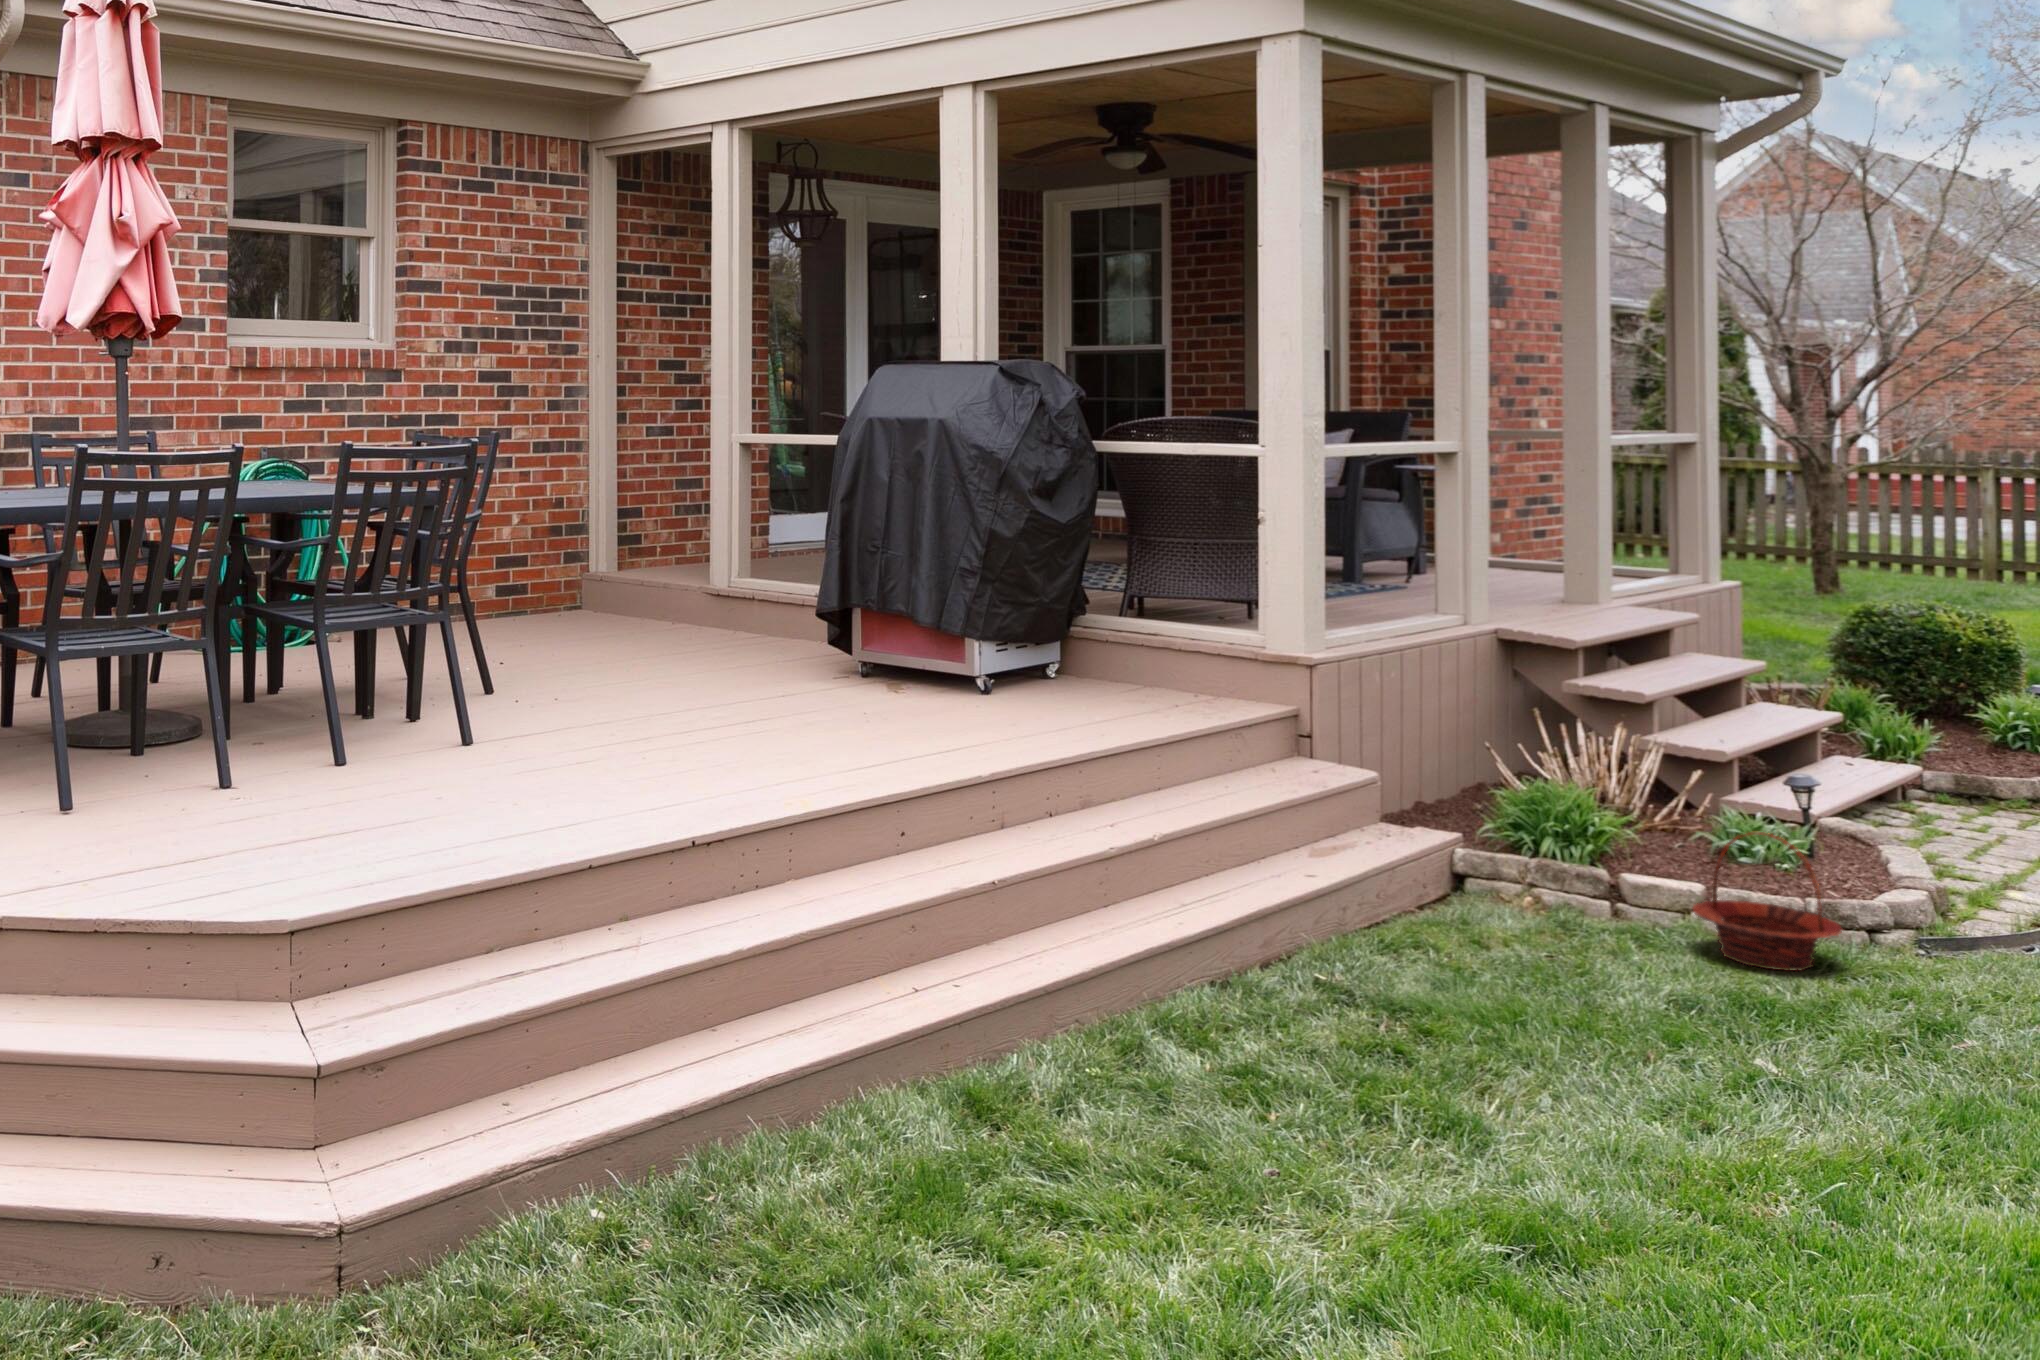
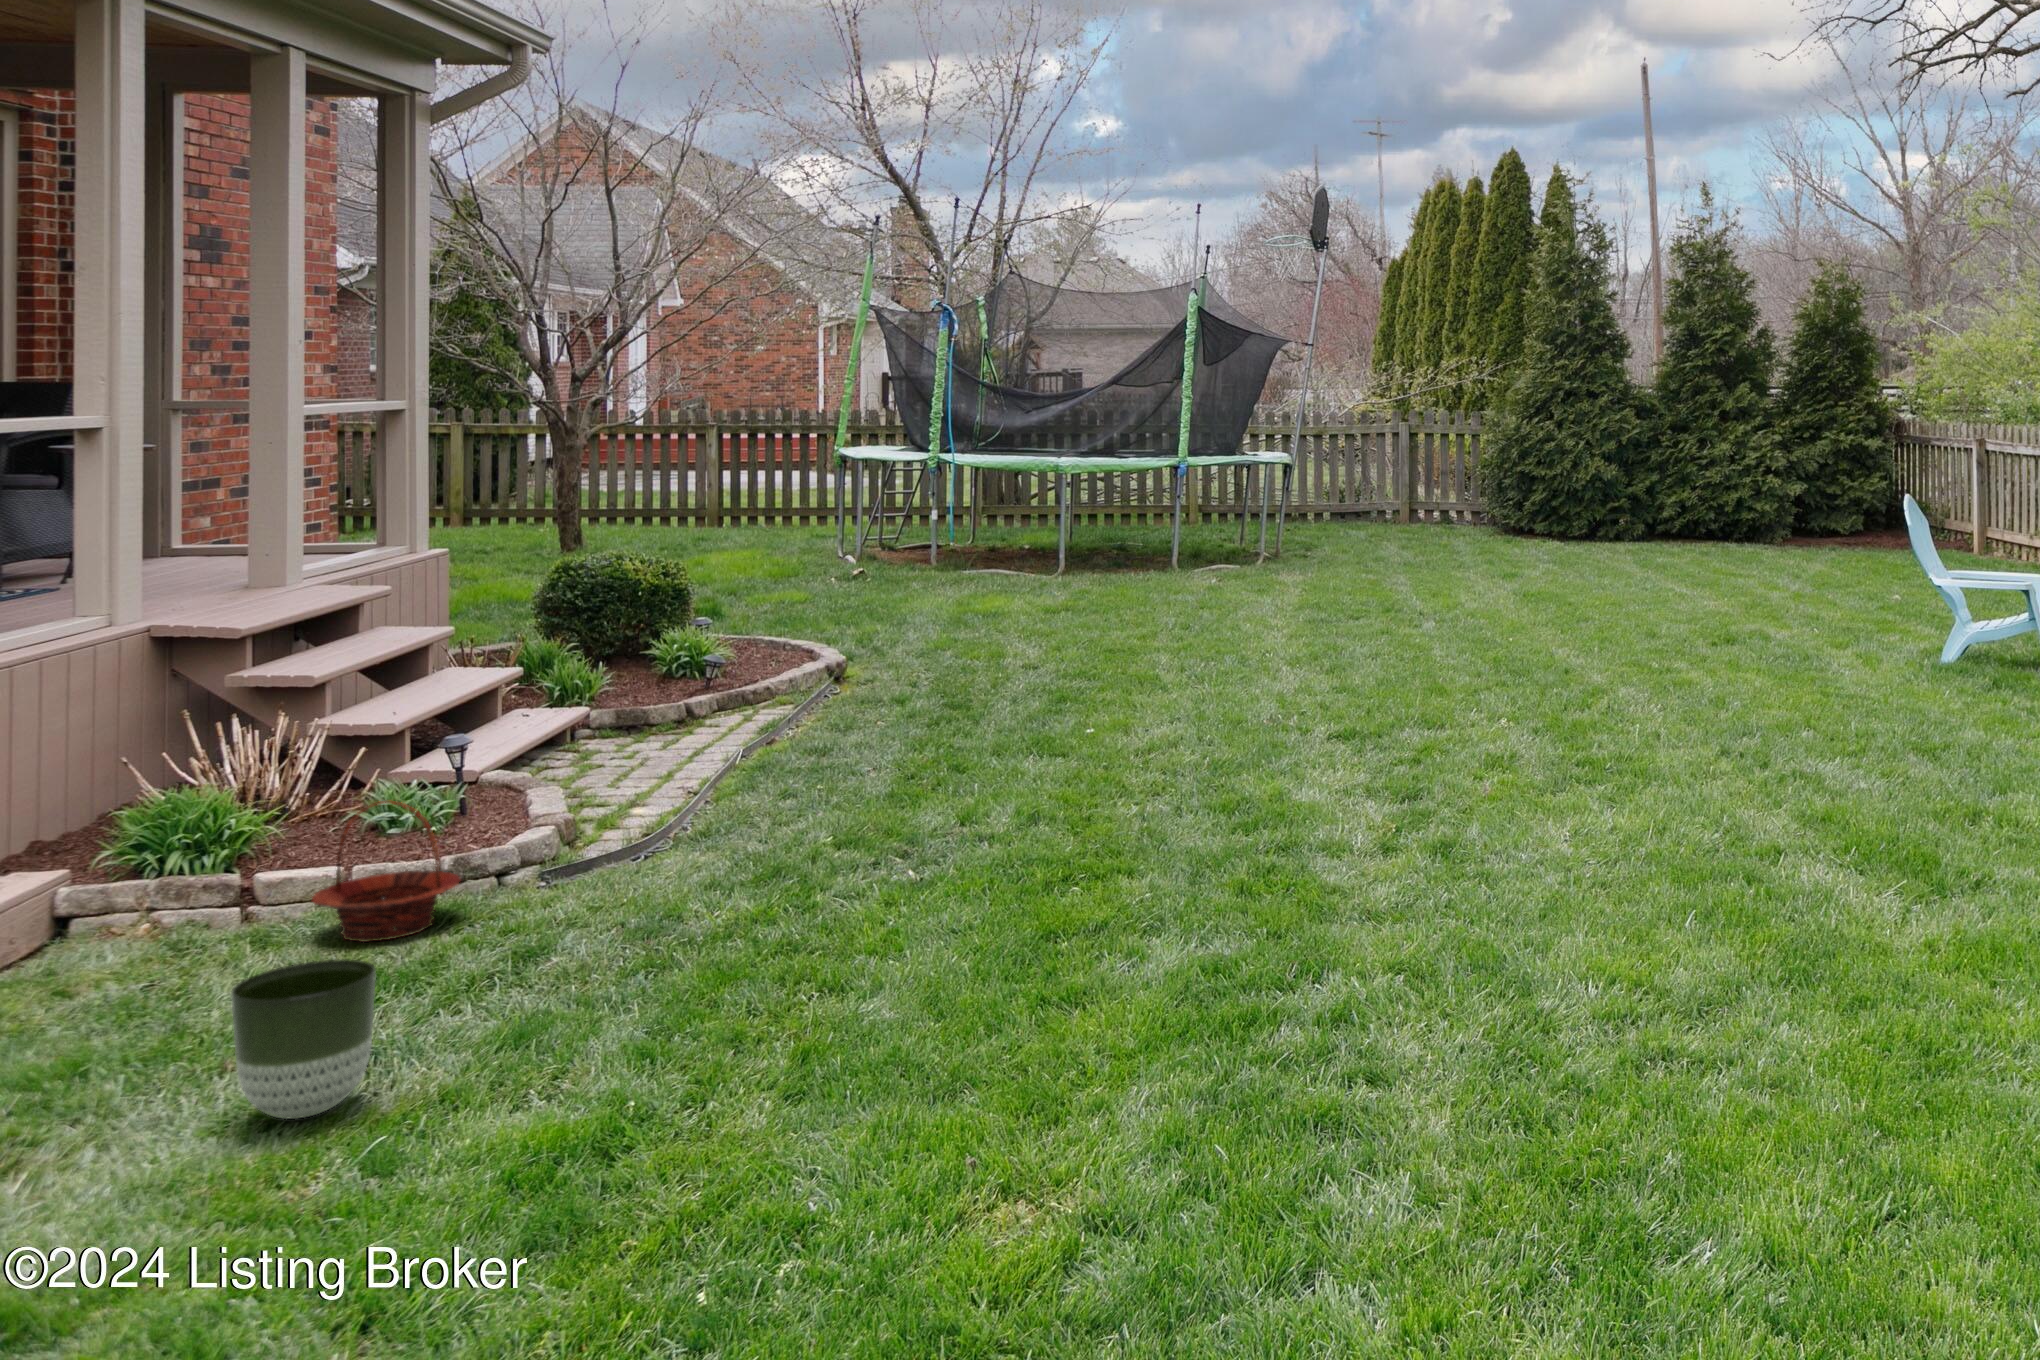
planter: none [1680,973,1817,1123] -> present [231,959,376,1119]

